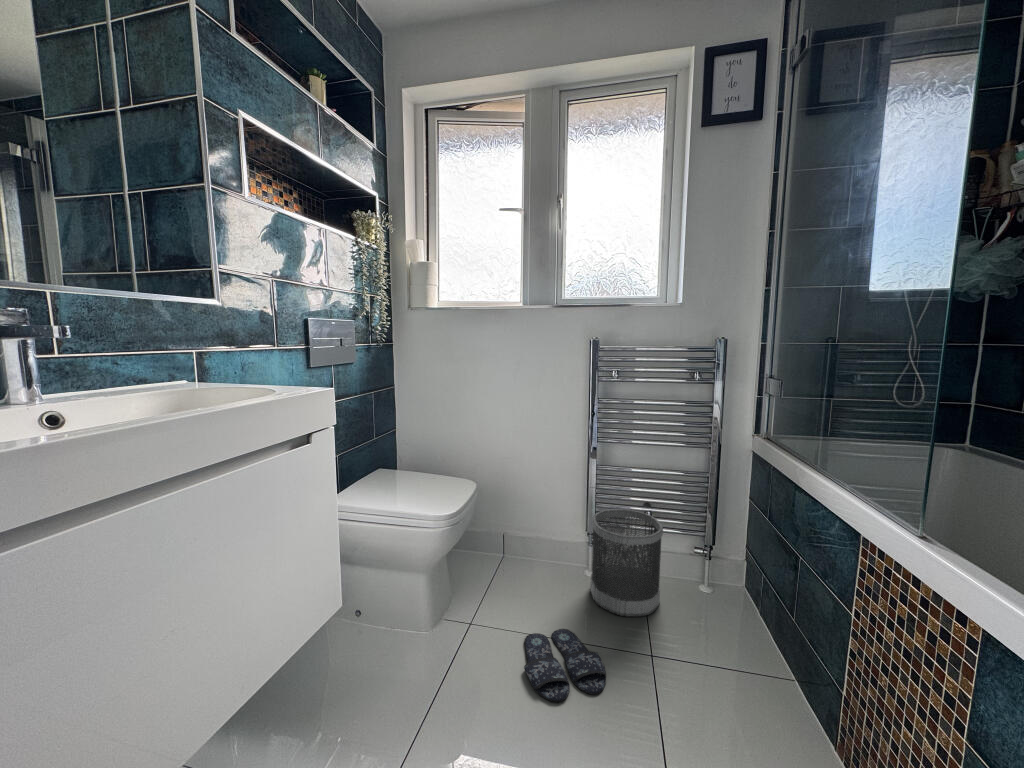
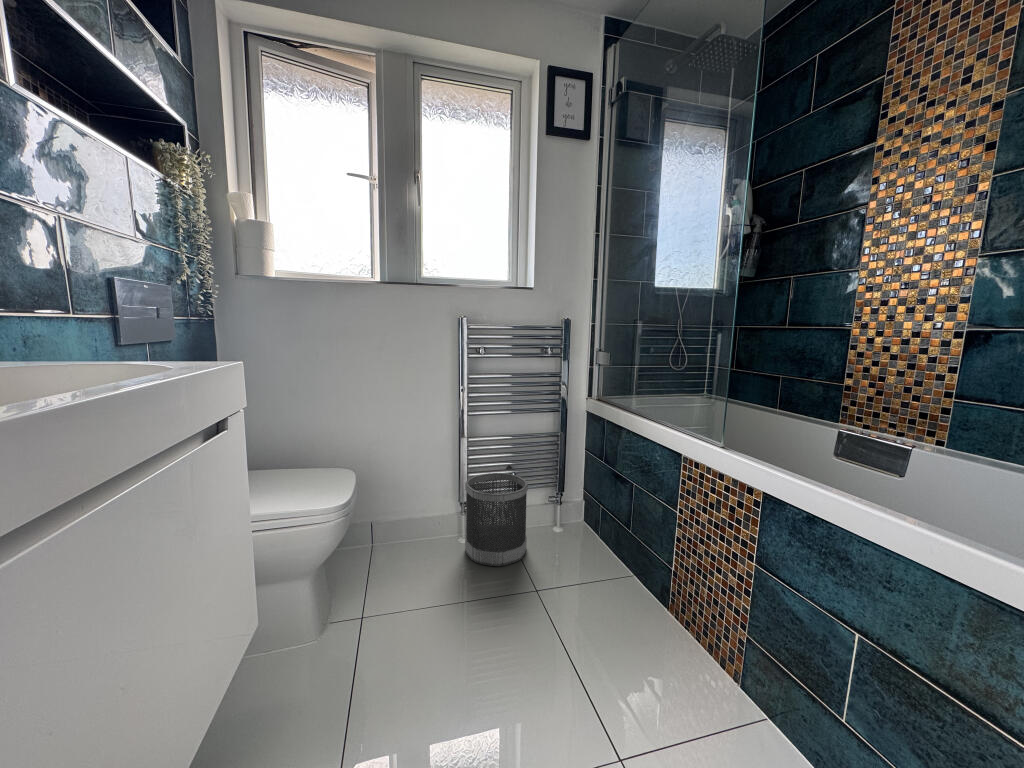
slippers: present [524,629,606,702] -> none [421,590,506,651]

